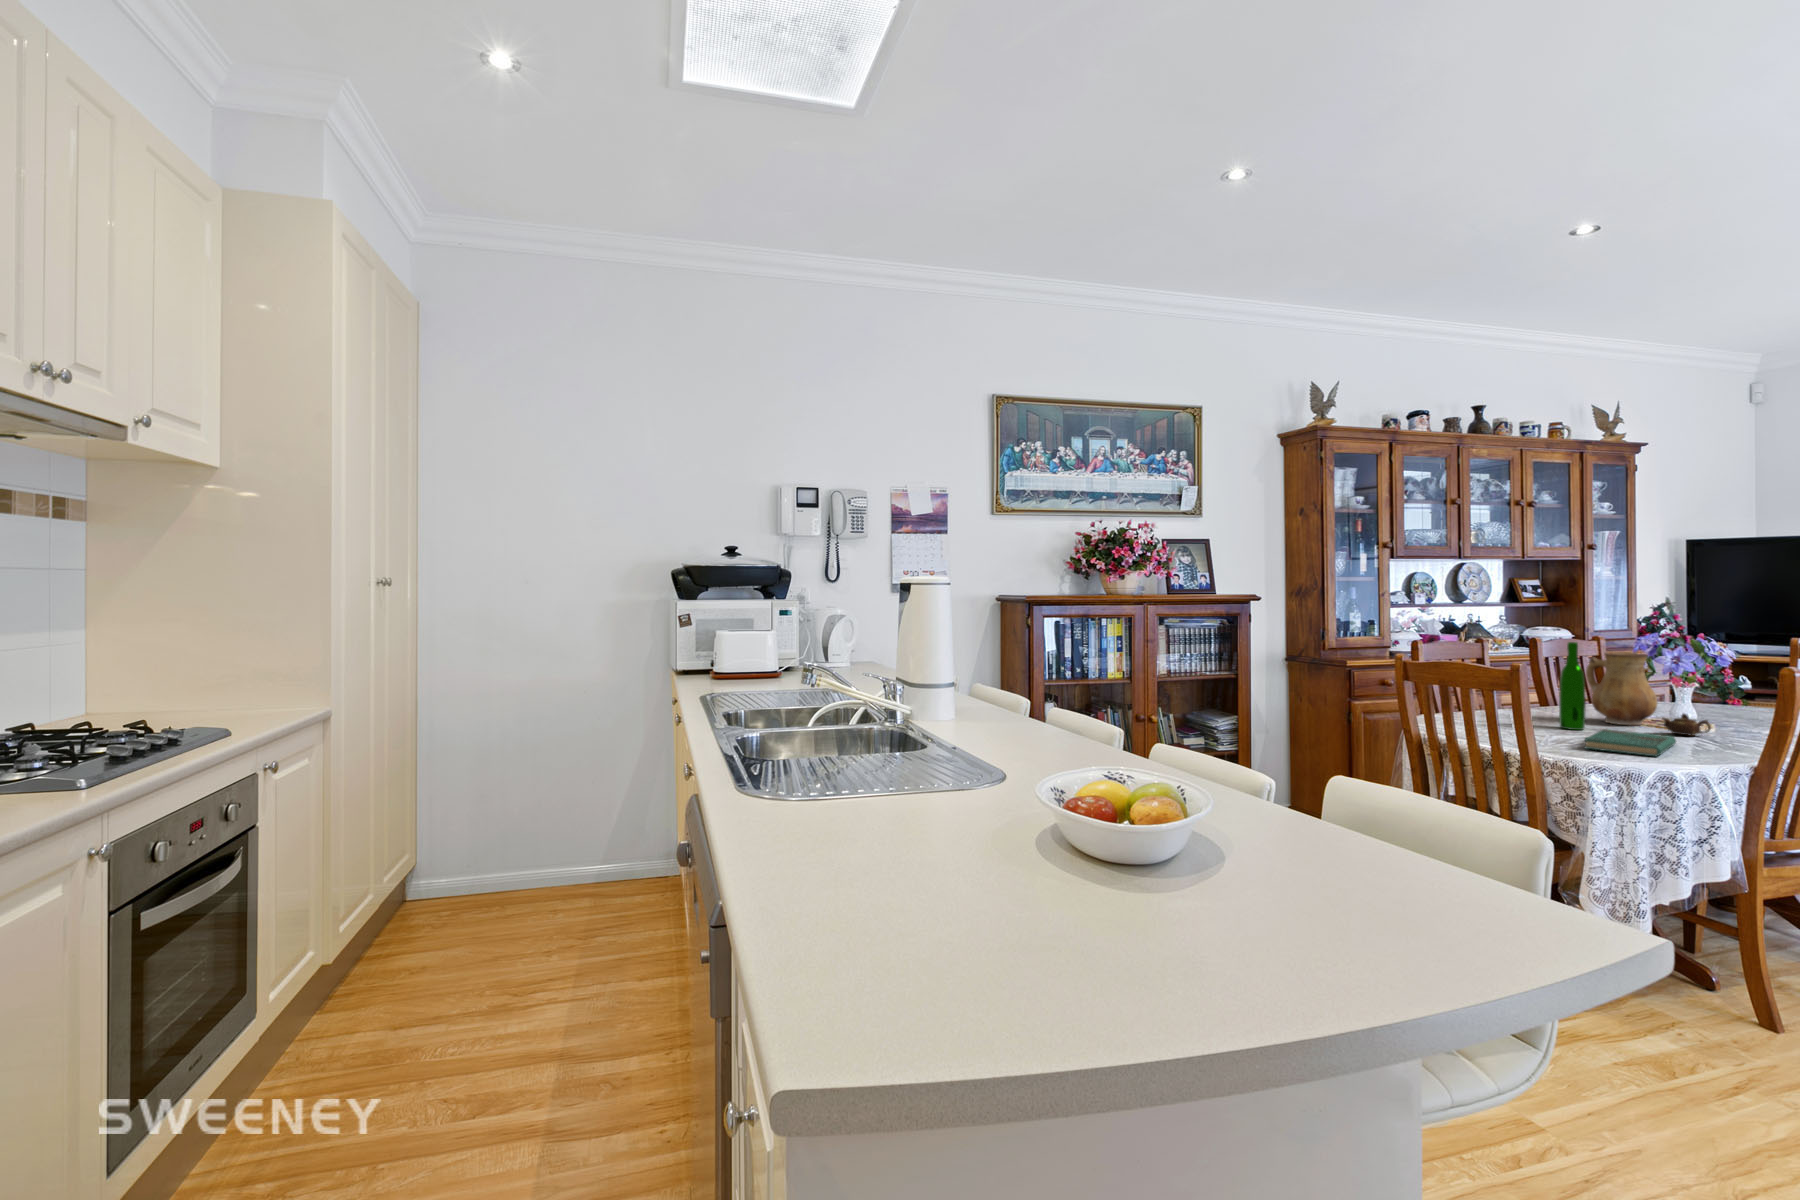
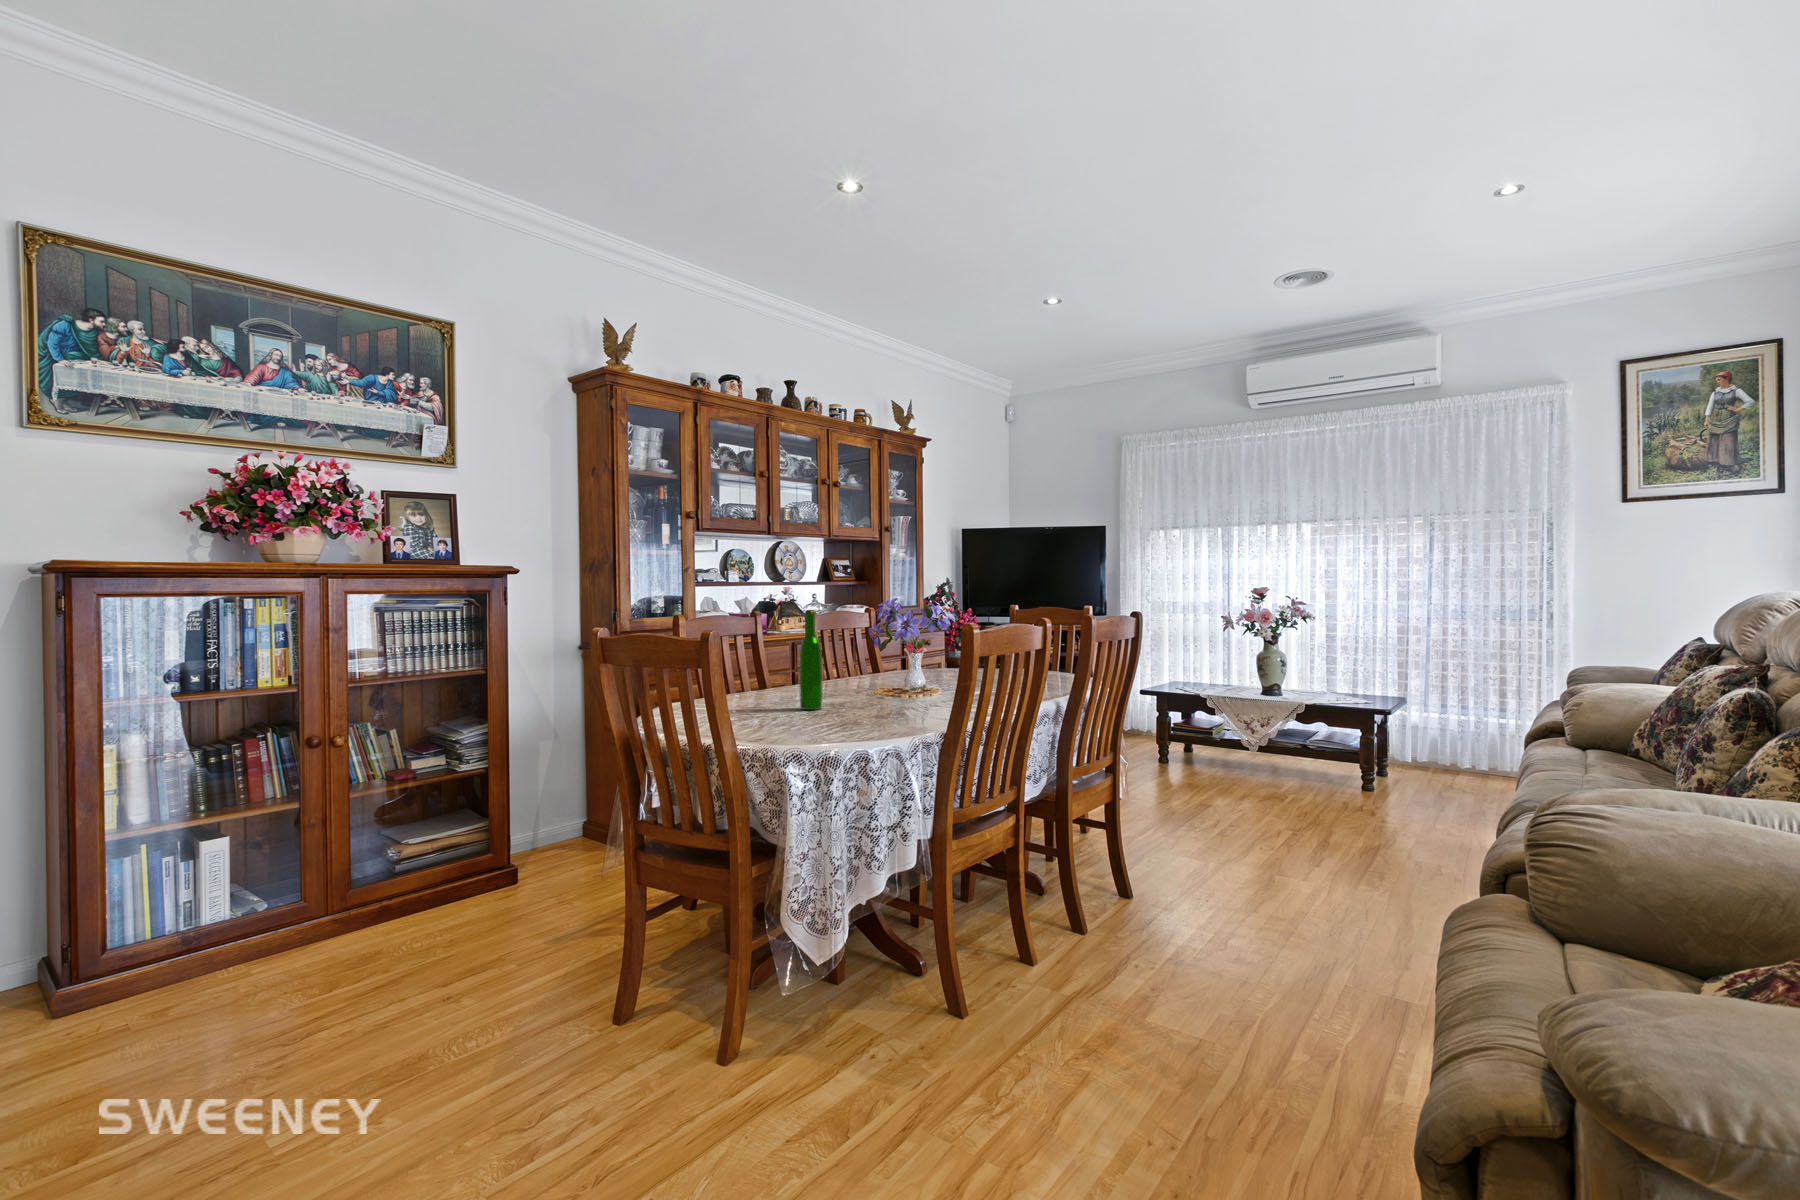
ceramic pitcher: present [1586,652,1658,725] -> none [834,622,890,700]
teapot: present [1662,714,1711,736] -> none [885,683,923,706]
book: present [1585,729,1676,756] -> none [797,707,888,735]

